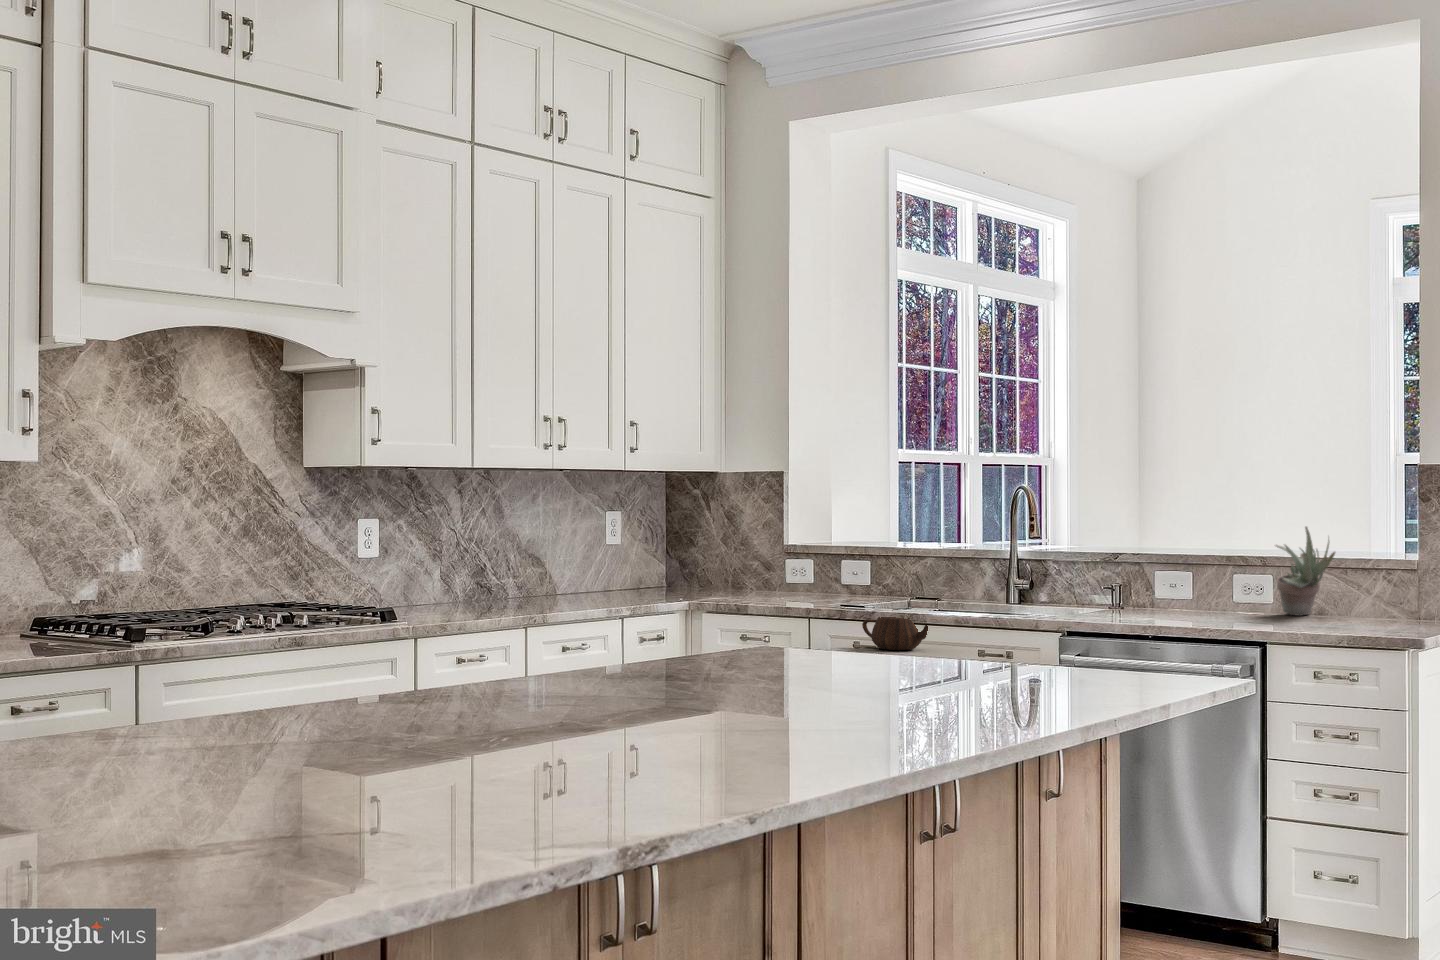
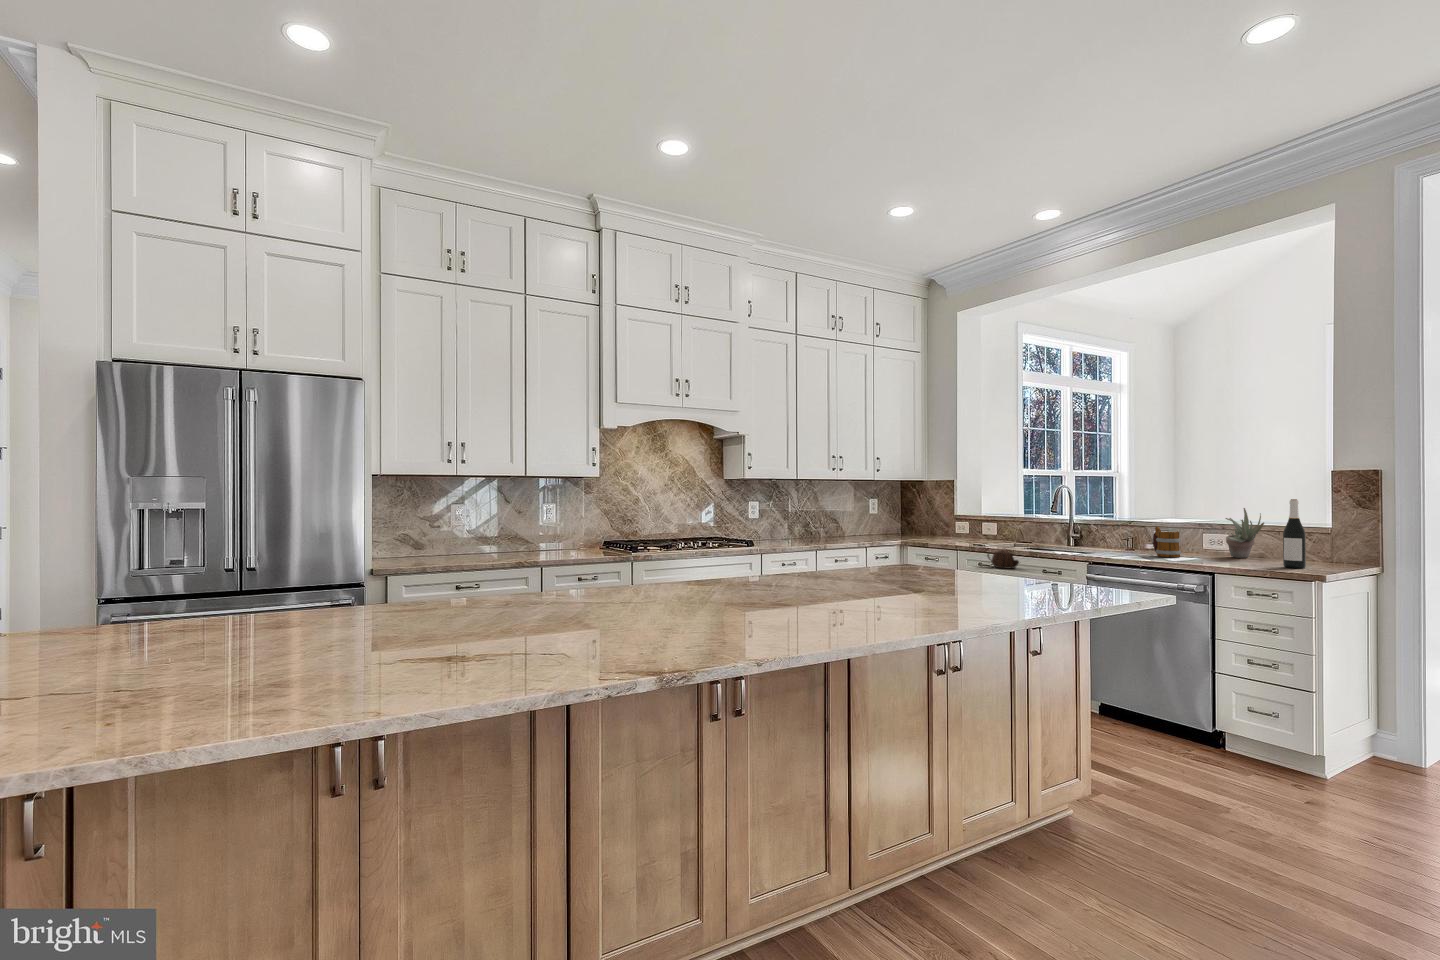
wine bottle: none [1371,510,1404,629] -> present [1283,499,1306,568]
mug: none [1159,562,1207,618] -> present [1153,527,1181,557]

